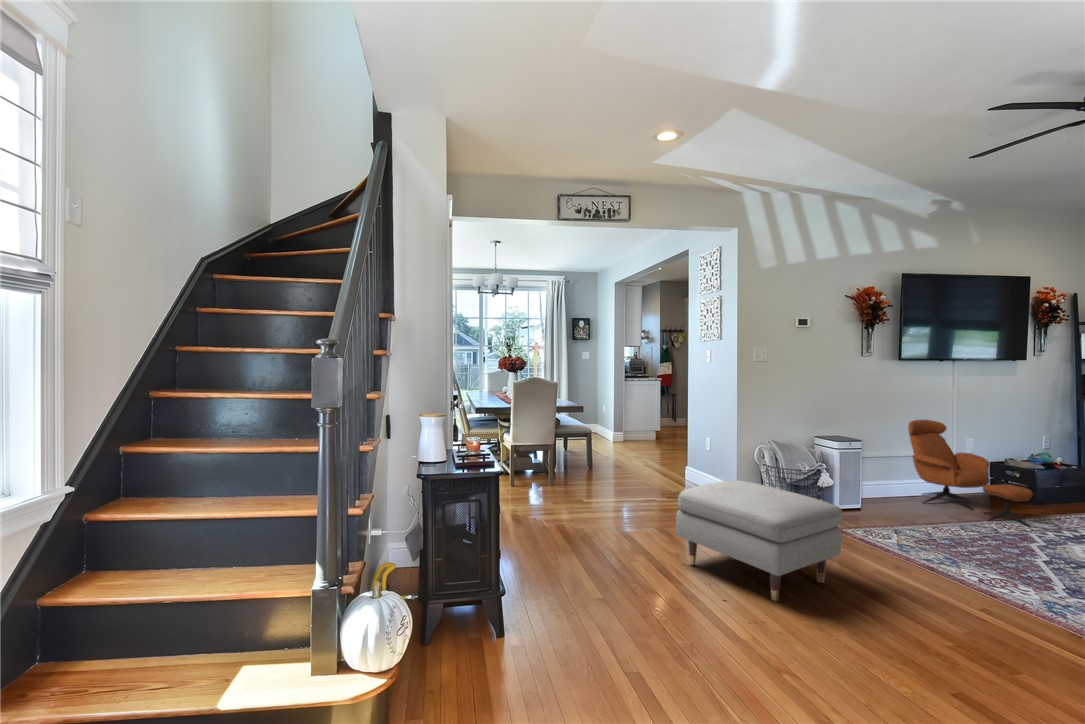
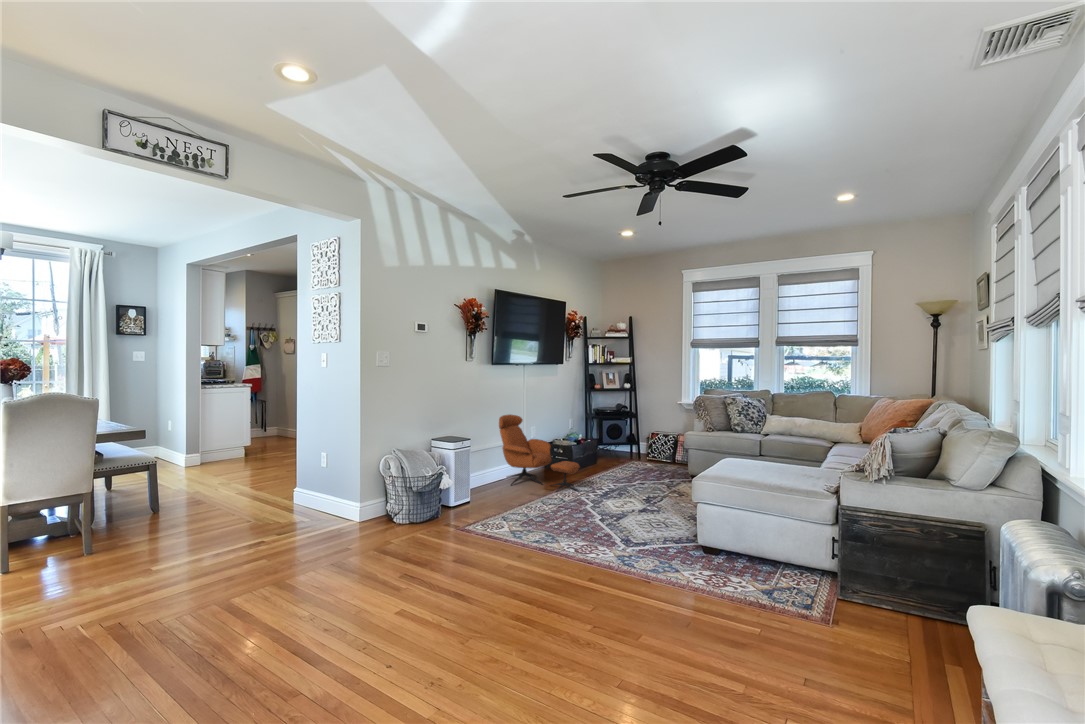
ottoman: present [676,480,842,601] -> none [308,503,491,642]

